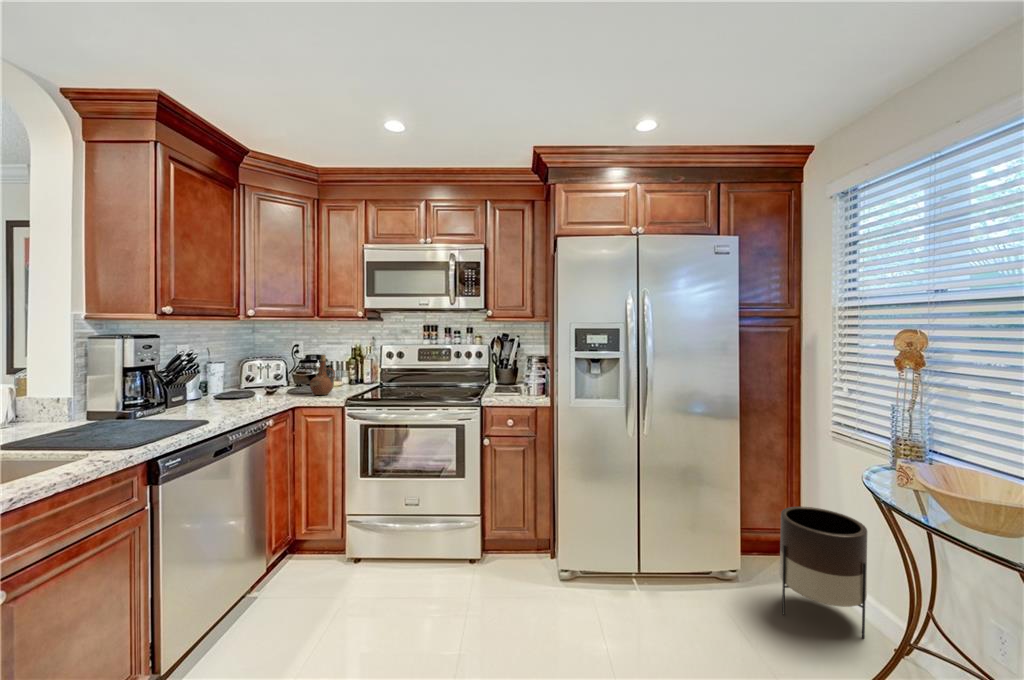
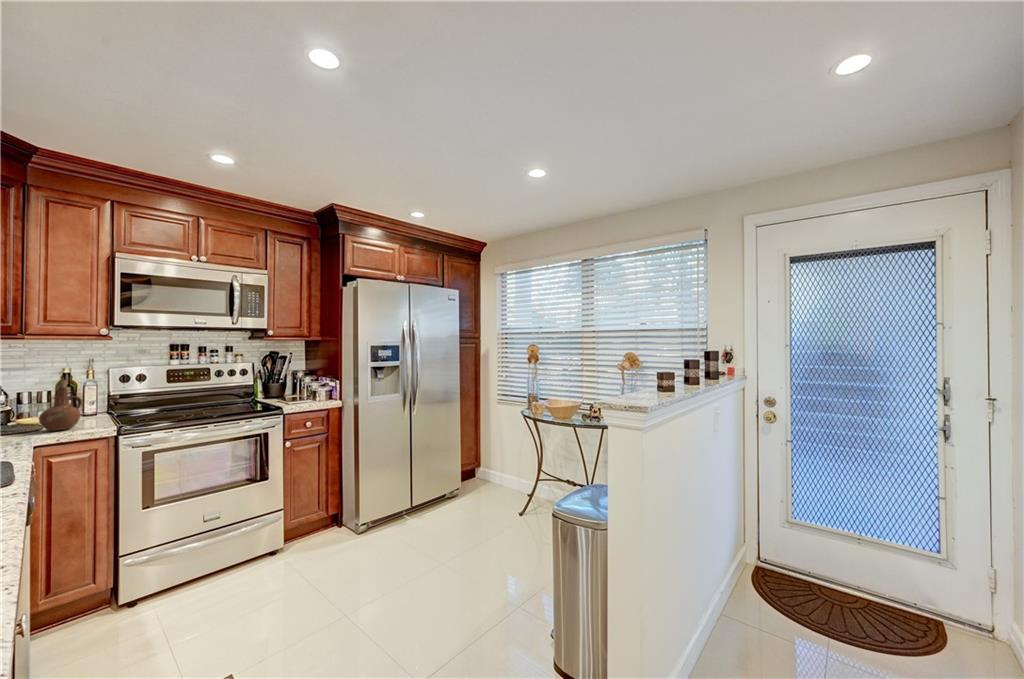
planter: present [779,507,867,638] -> none [485,441,524,502]

